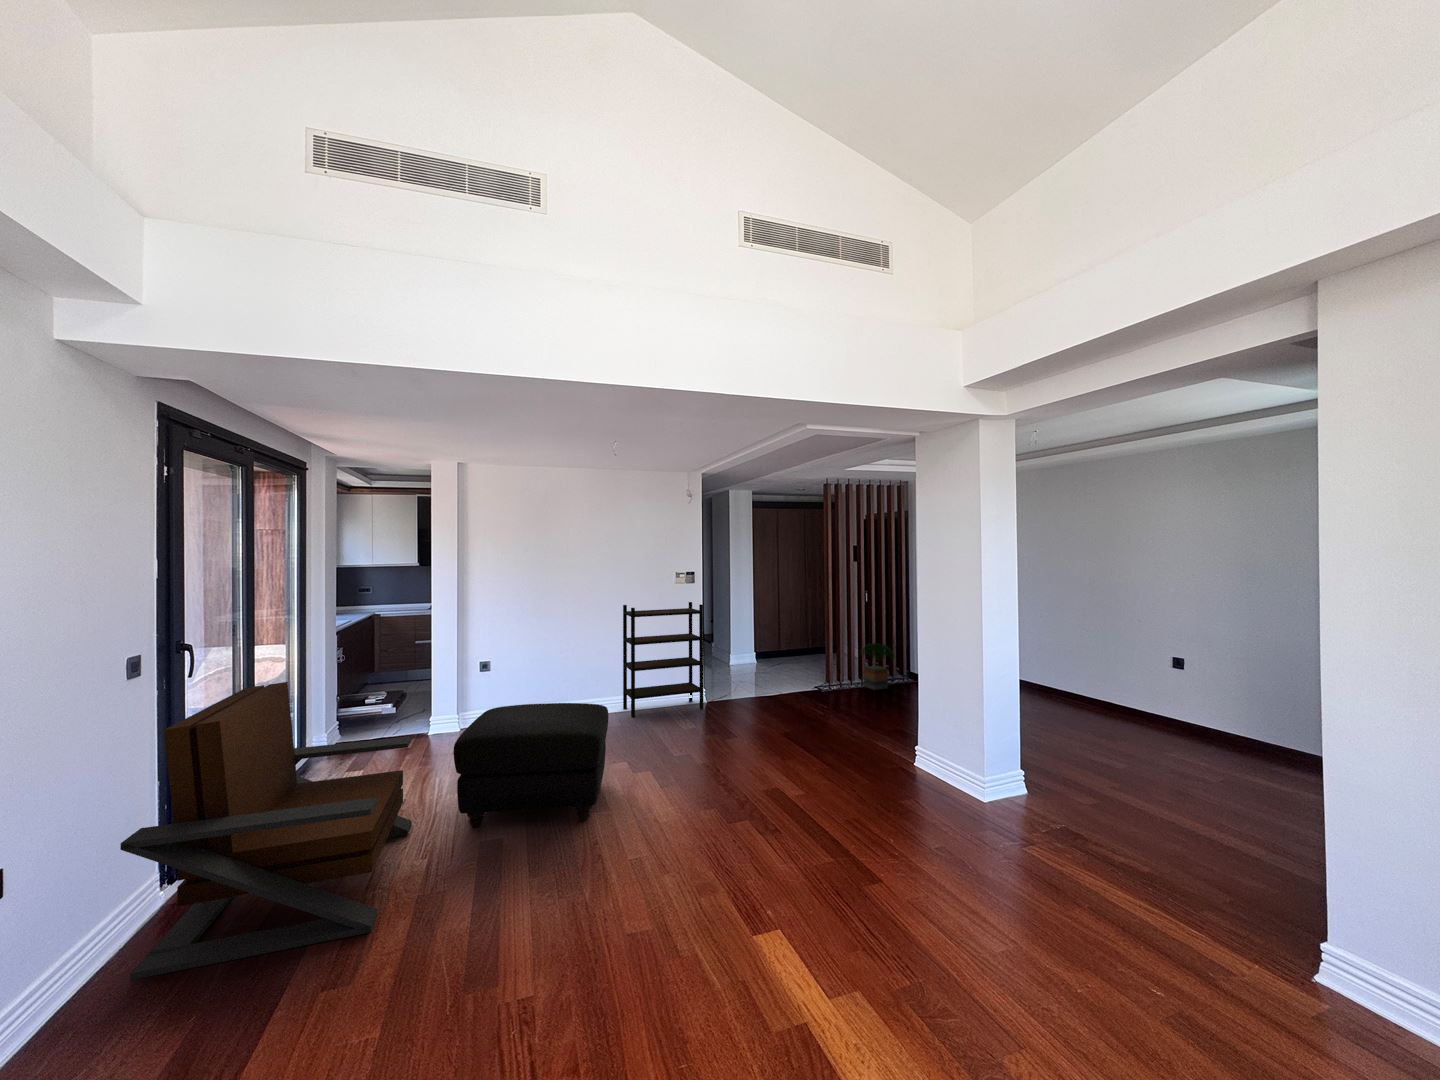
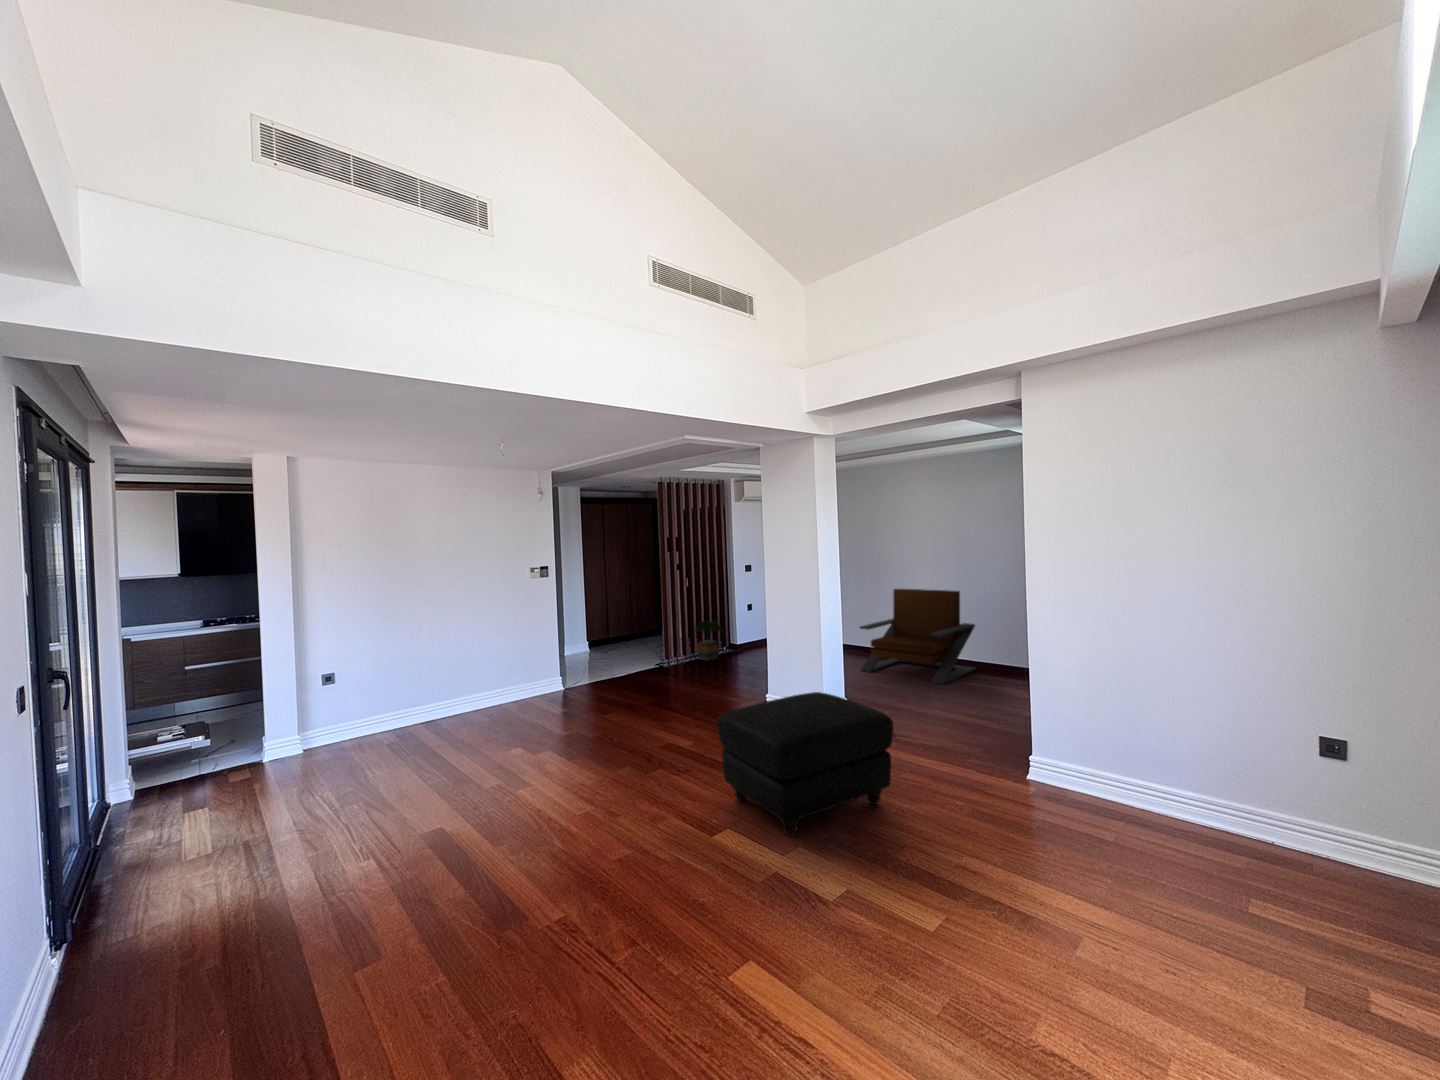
bookshelf: present [623,602,703,718] -> none [478,596,565,713]
lounge chair: present [120,682,412,980] -> present [860,589,976,684]
ottoman: present [454,703,608,828] -> present [717,692,893,836]

